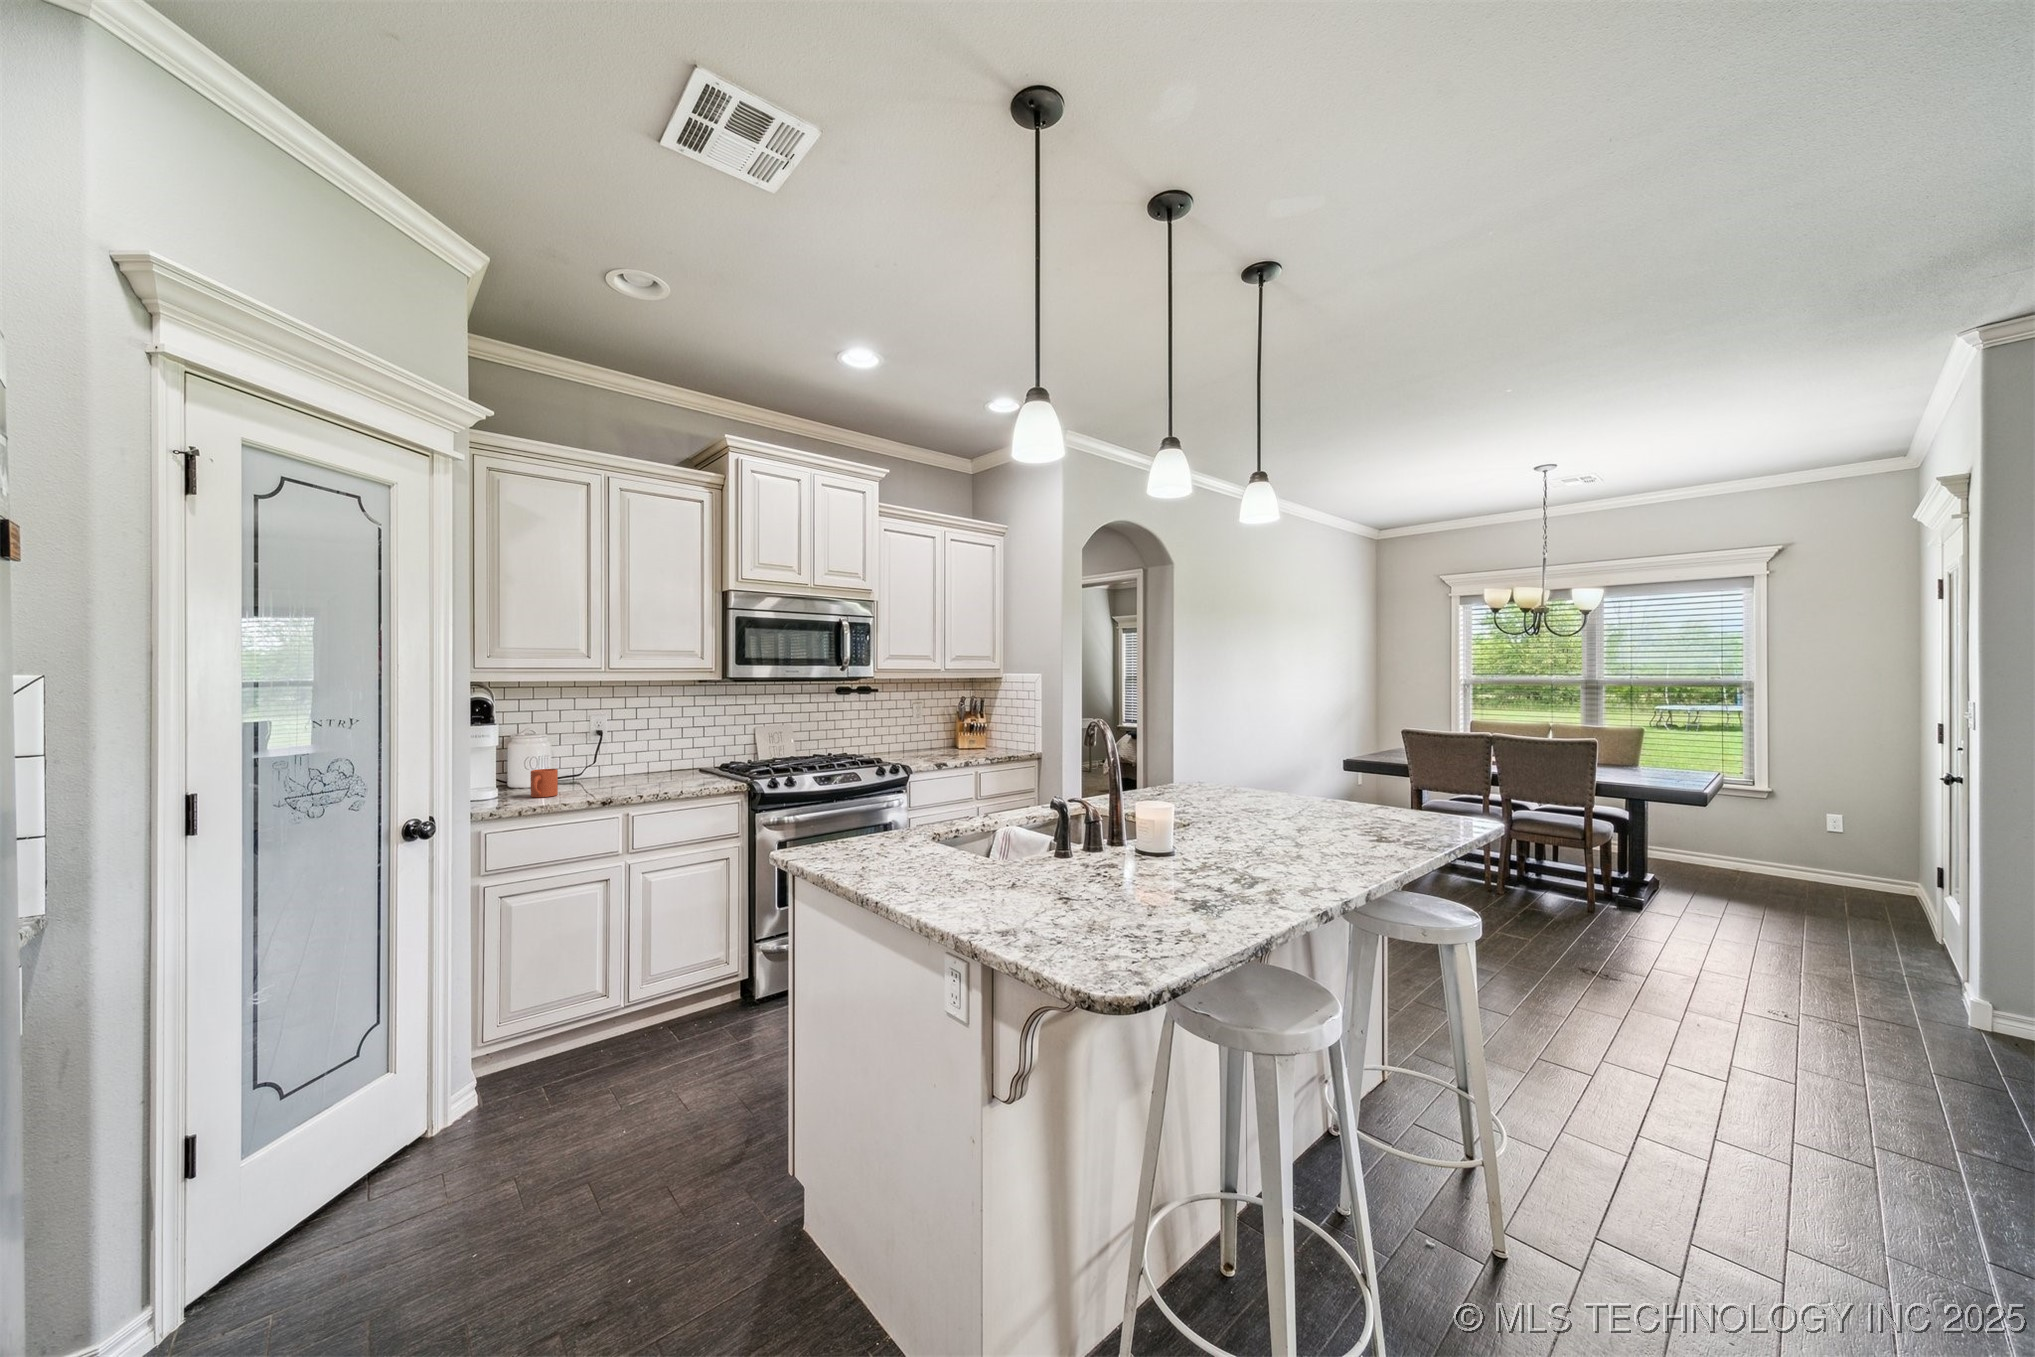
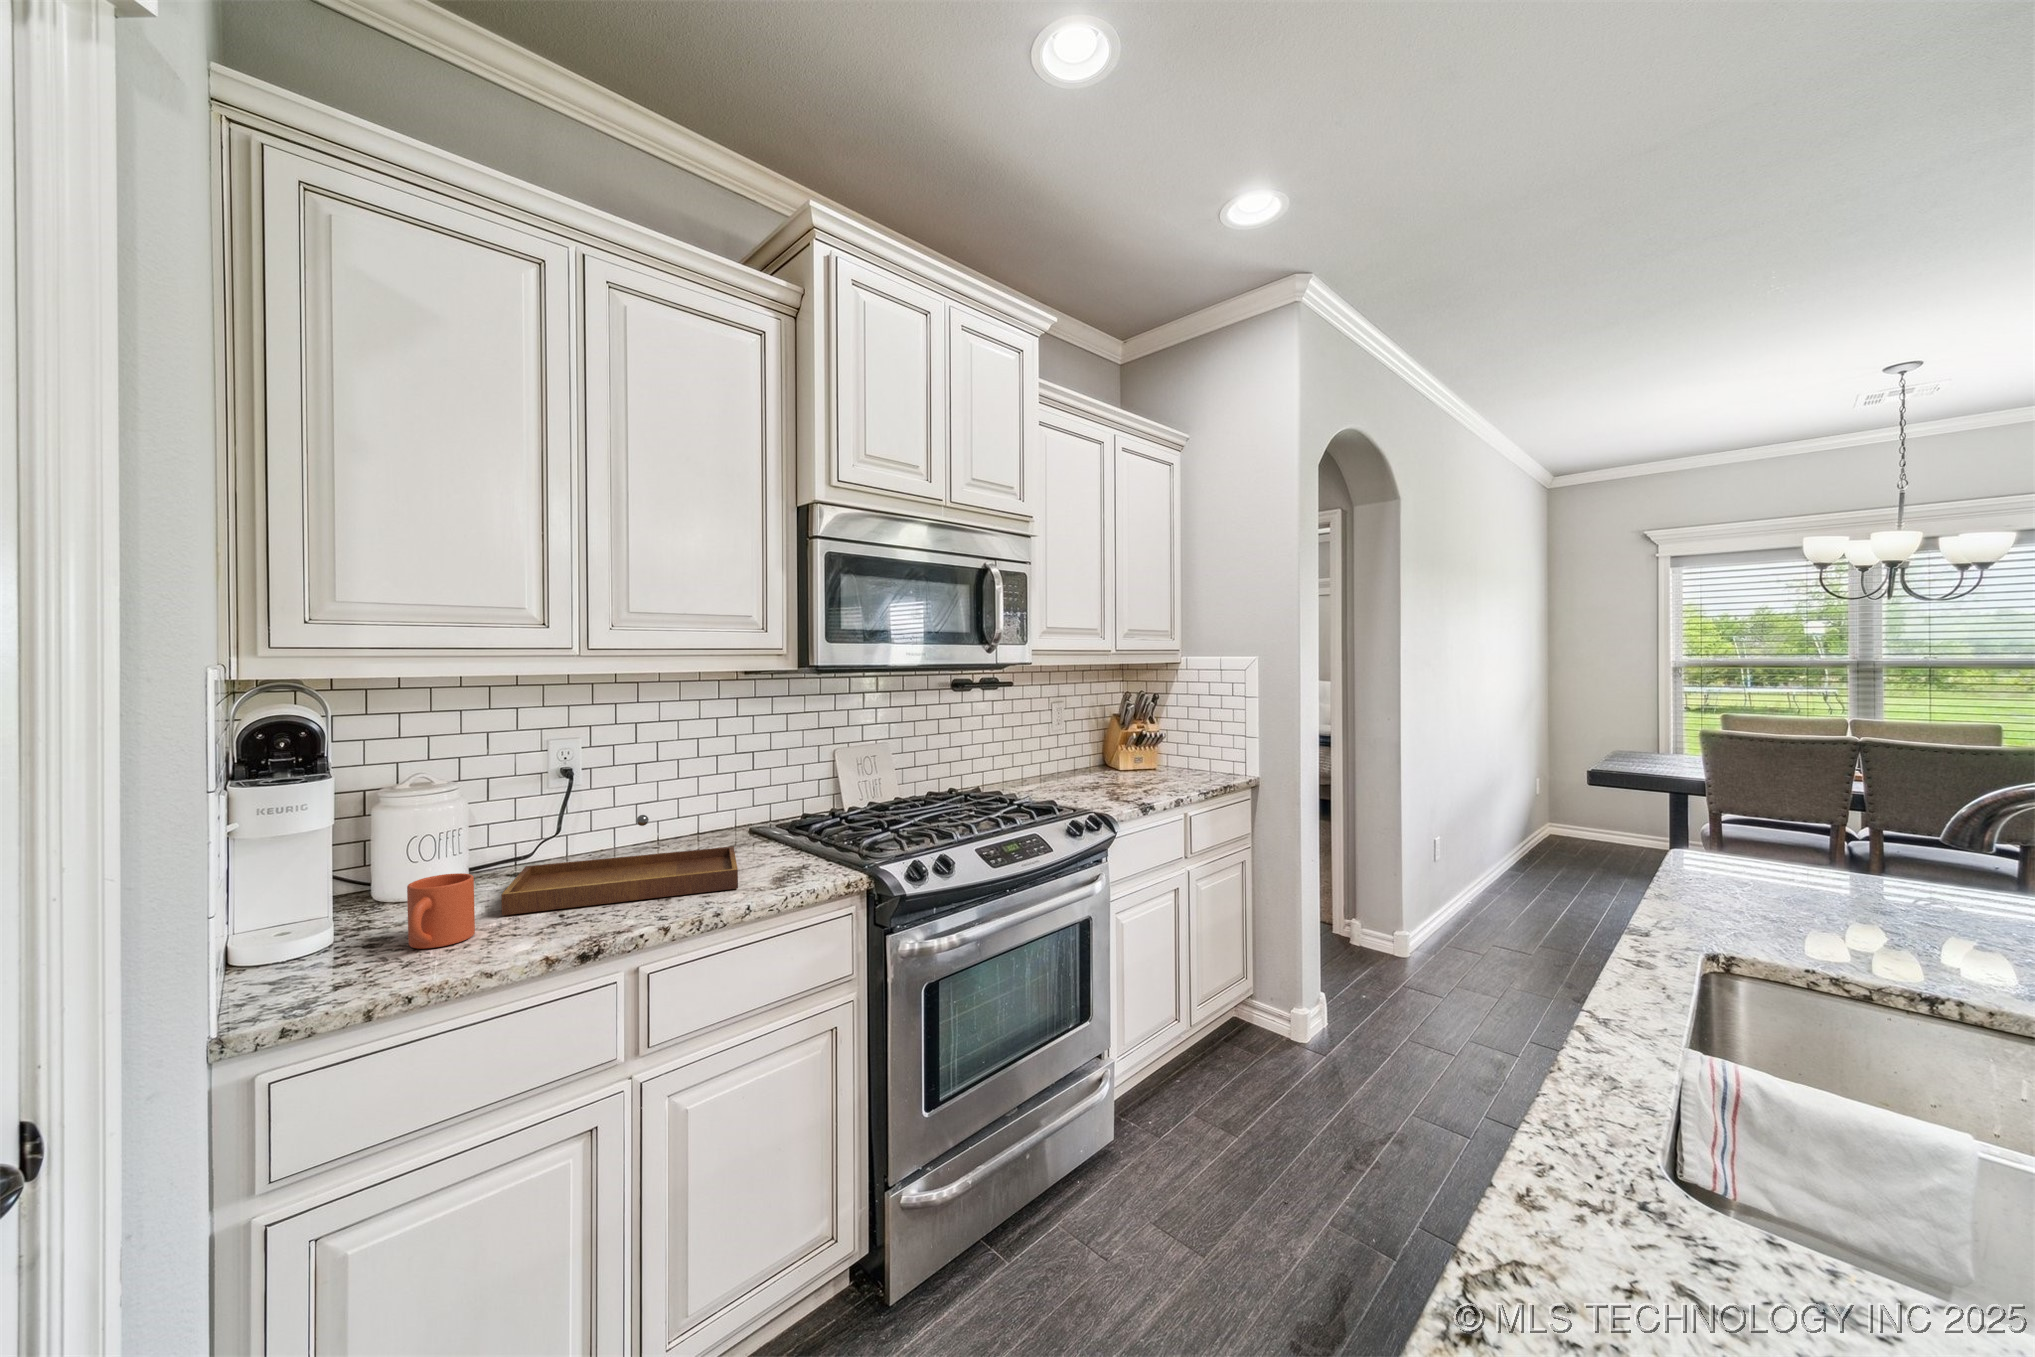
tray: none [569,751,682,791] -> present [502,815,738,915]

